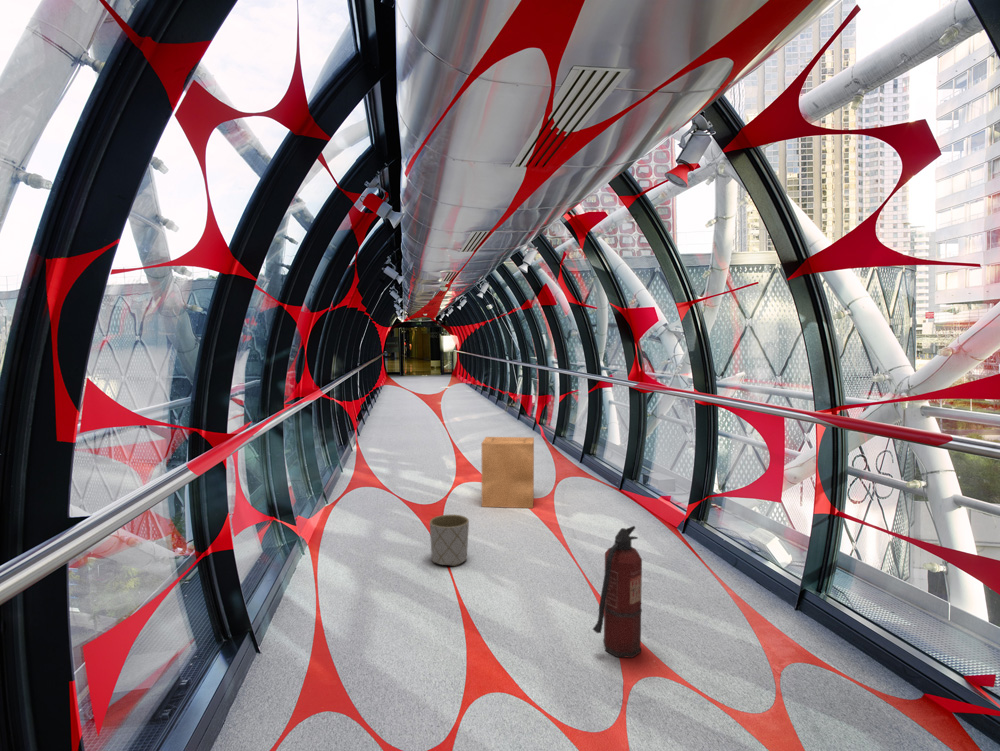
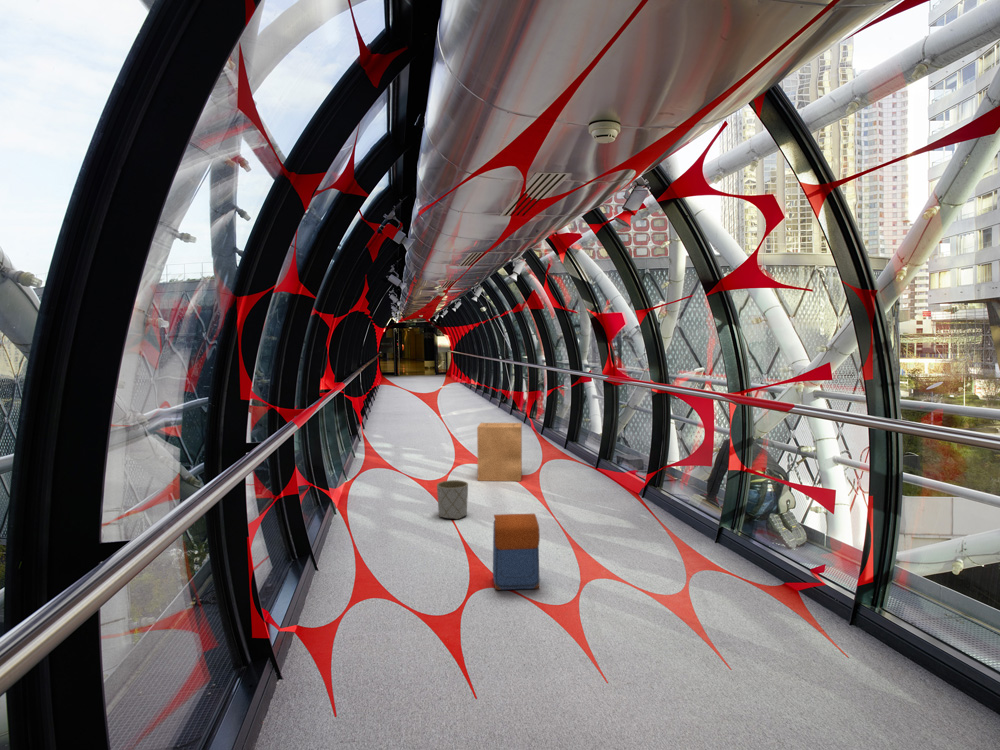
fire extinguisher: present [593,526,642,658] -> none [560,475,595,569]
backpack: none [500,584,567,699] -> present [493,514,540,590]

